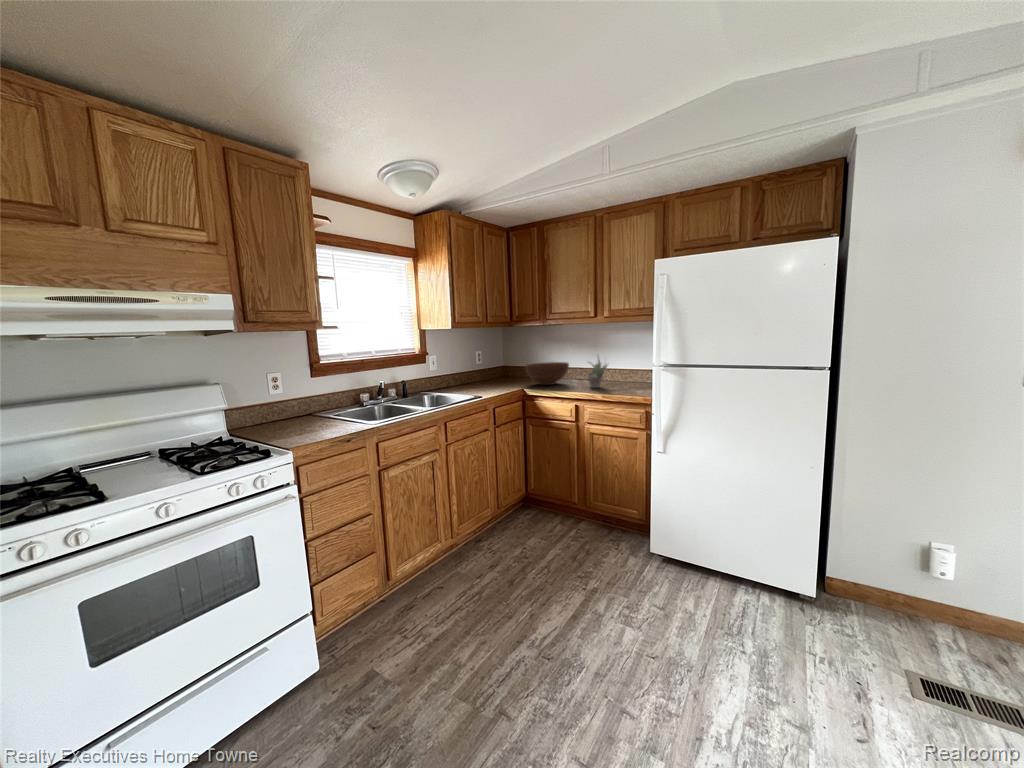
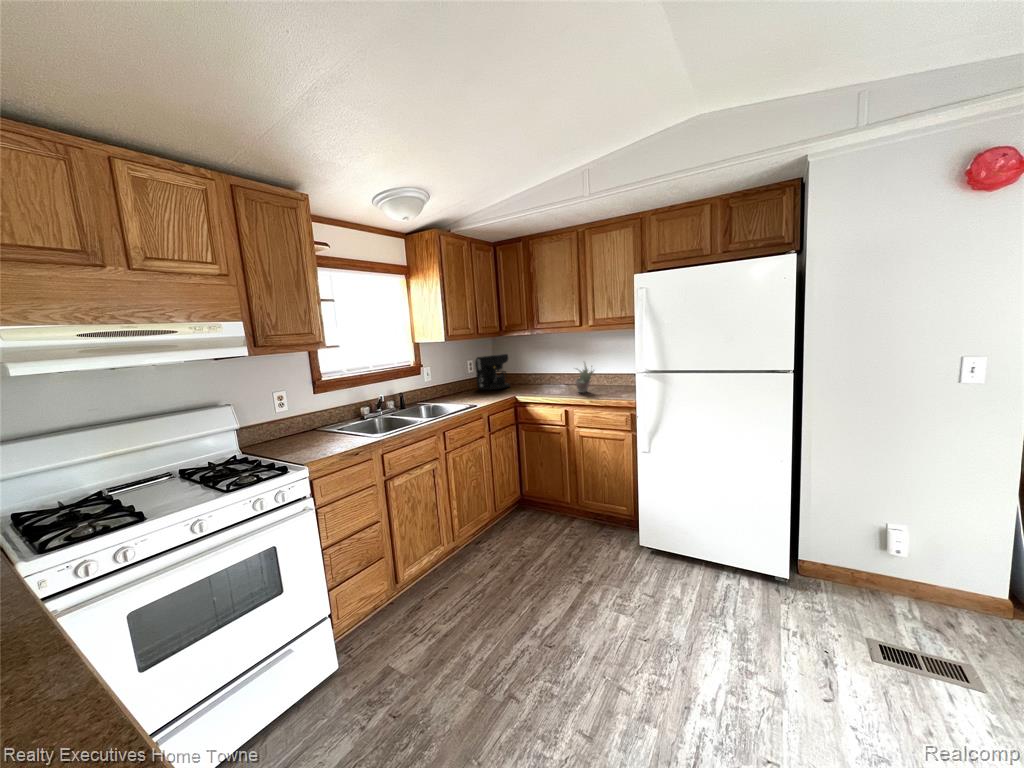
coffee maker: none [484,345,520,382] -> present [475,354,511,390]
fruit bowl: present [525,362,569,385] -> none [515,369,557,391]

